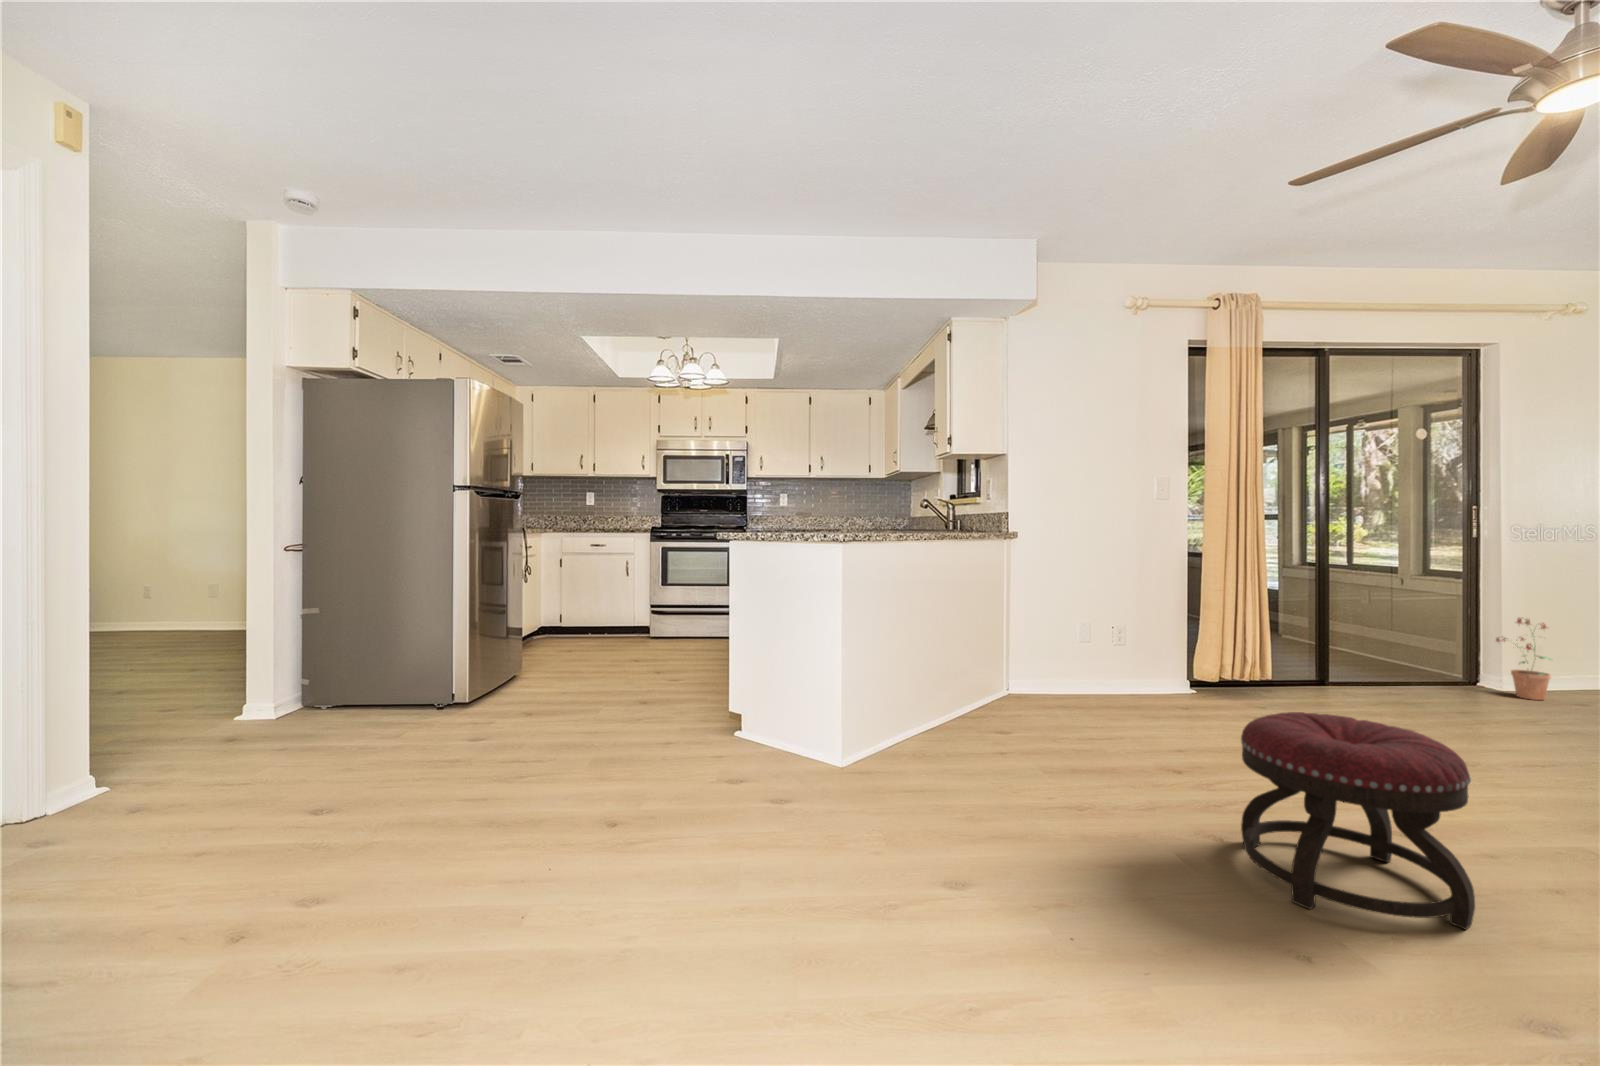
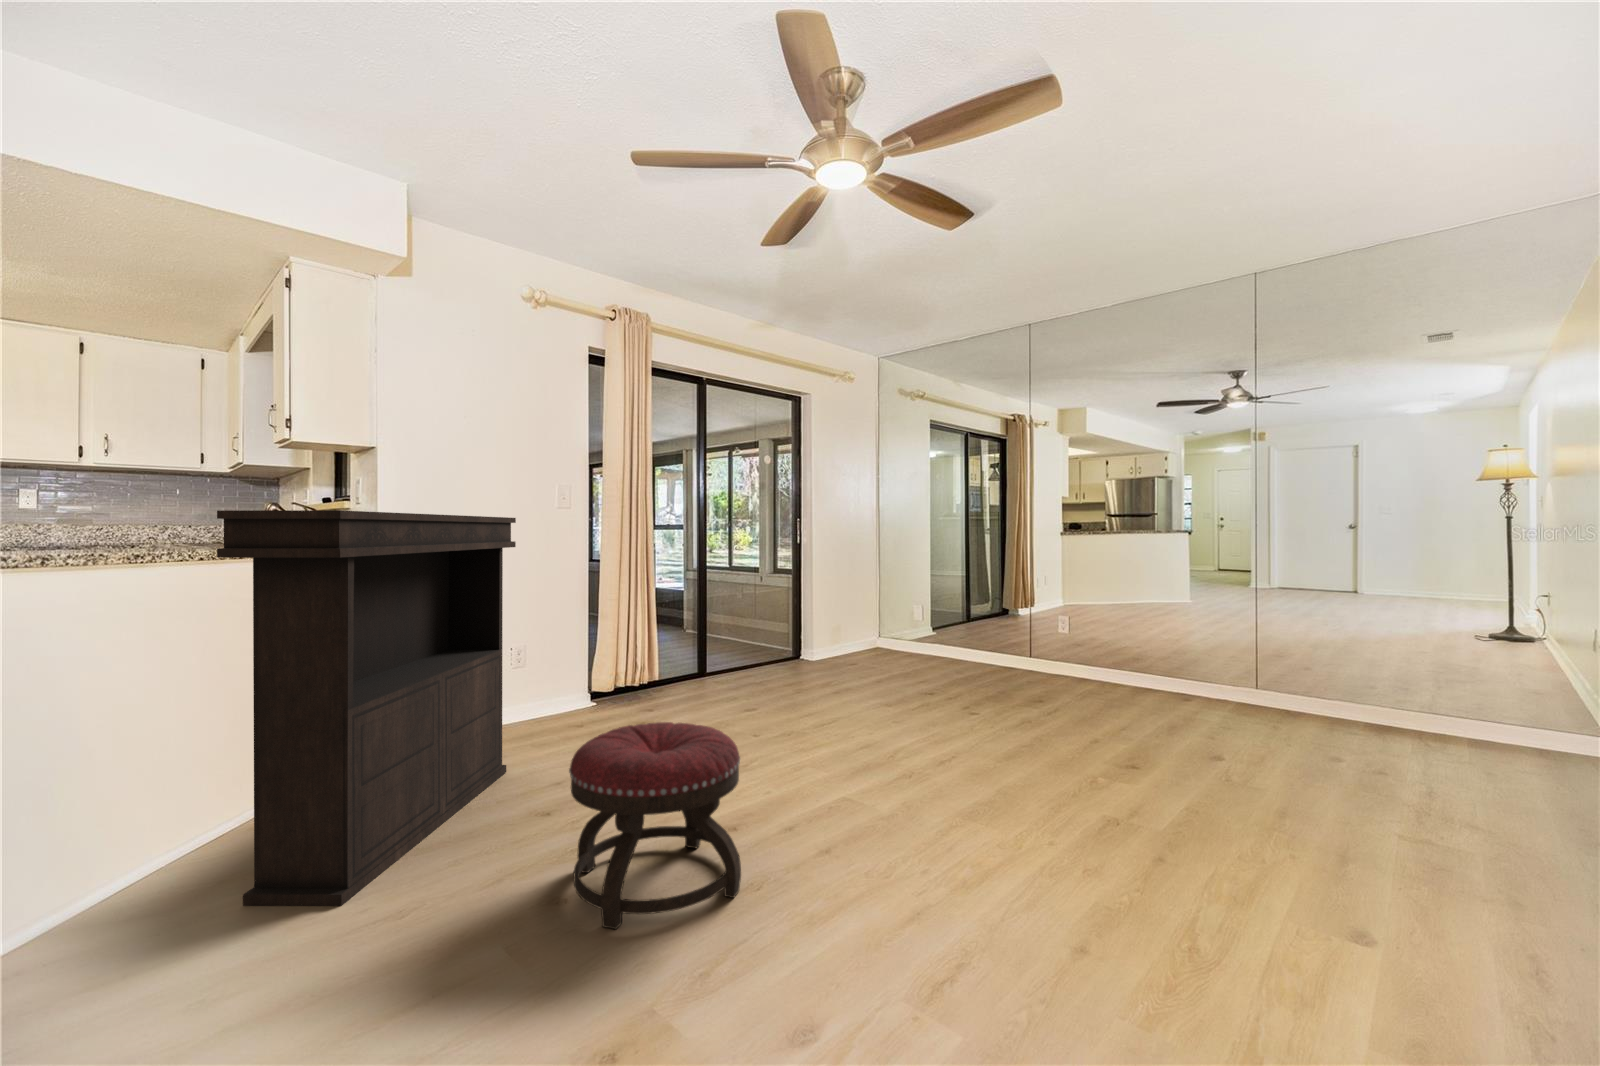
console table: none [950,498,1138,807] -> present [217,510,516,906]
potted plant: present [1496,618,1551,700] -> none [812,603,843,665]

